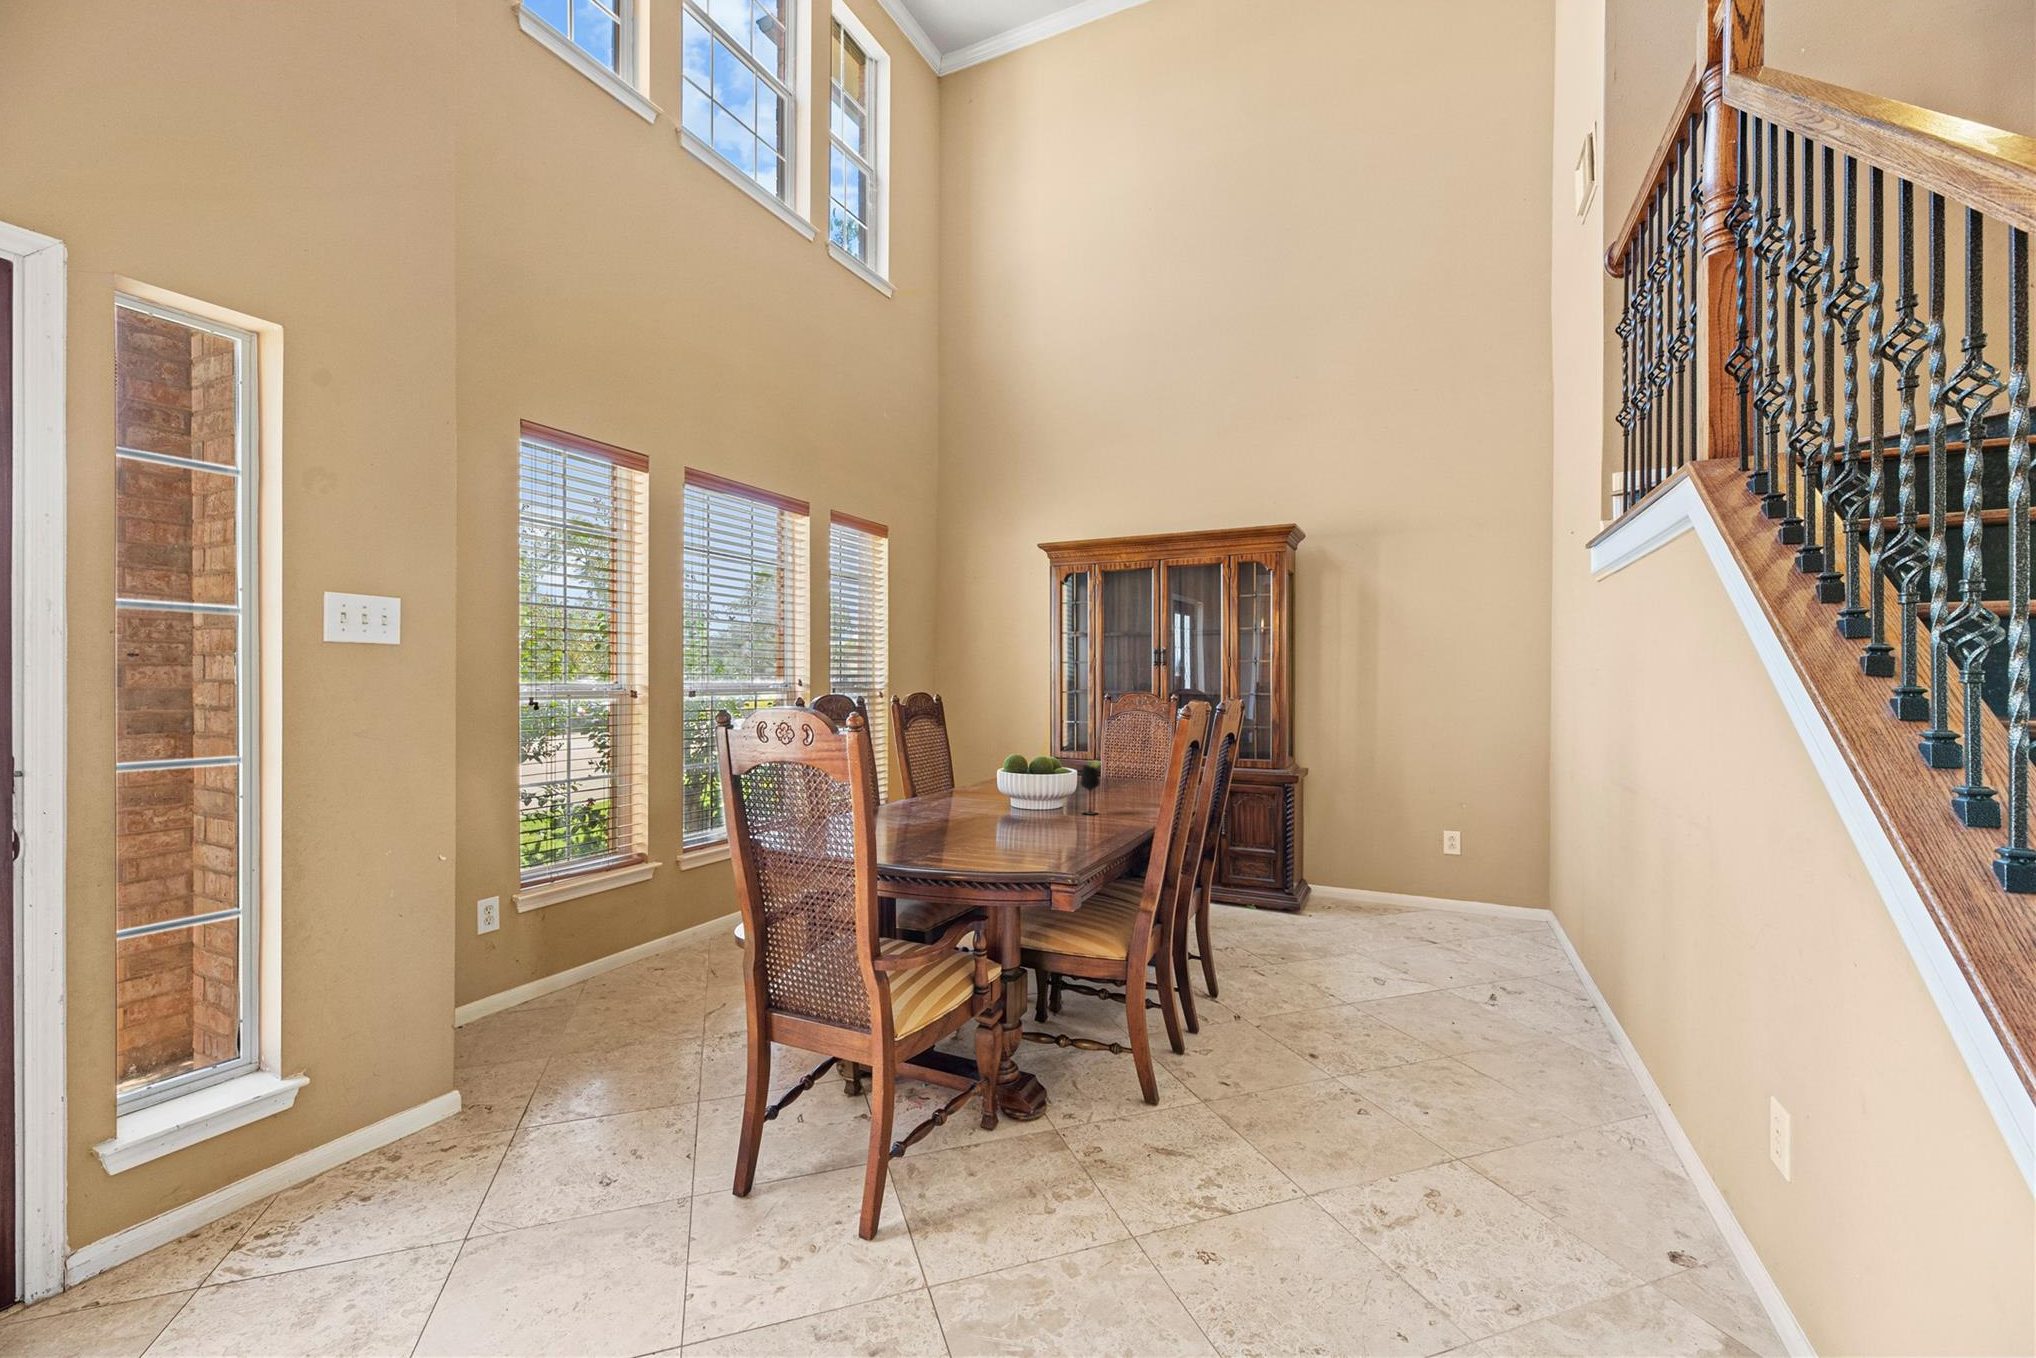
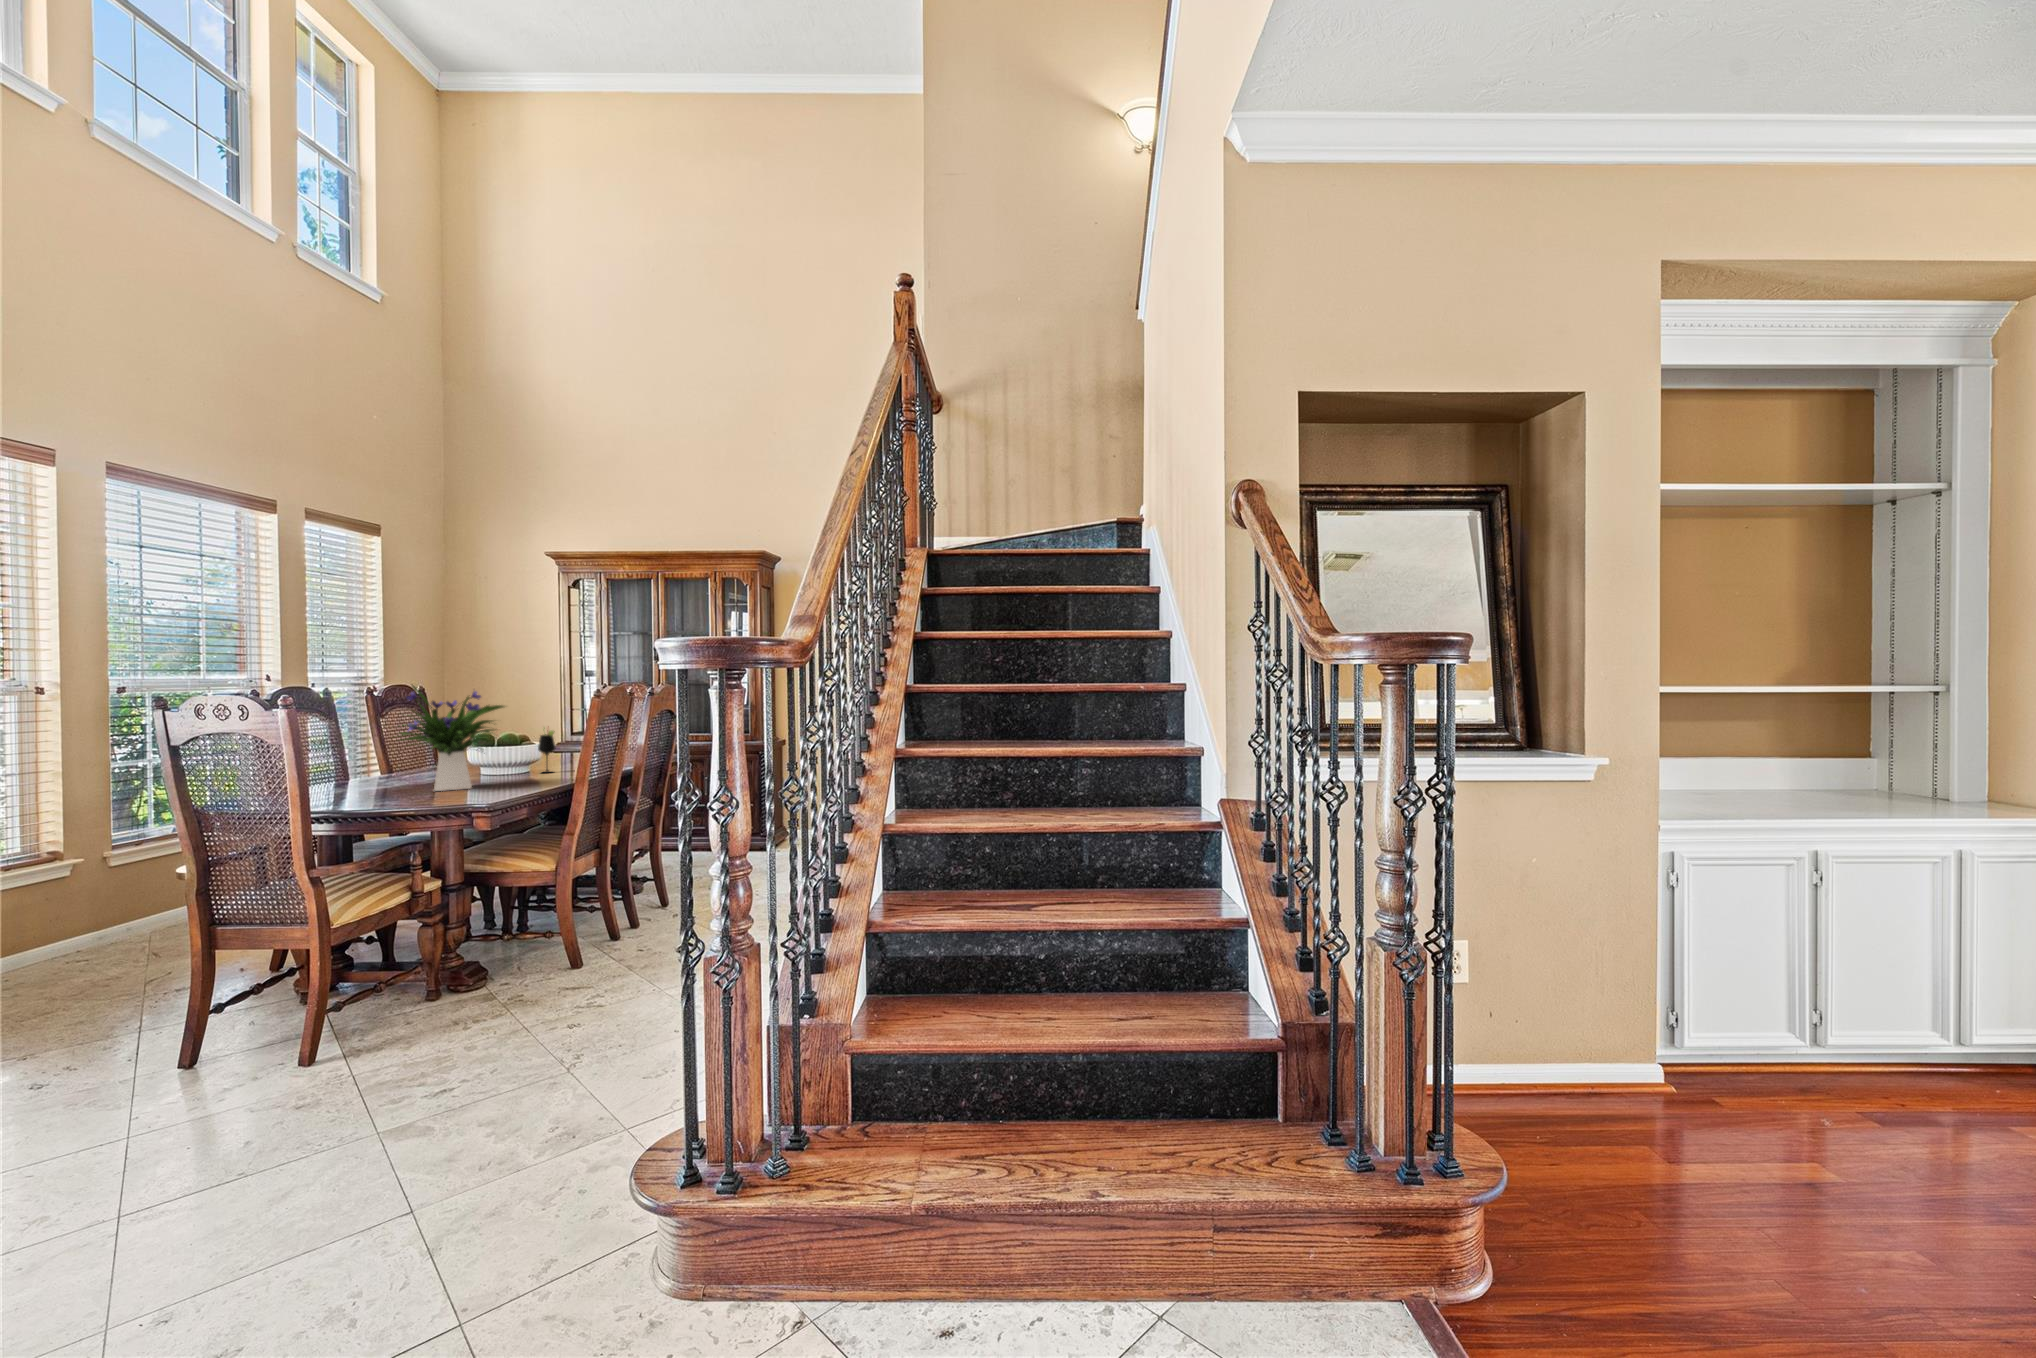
flower arrangement: none [934,701,1060,838] -> present [401,685,504,791]

